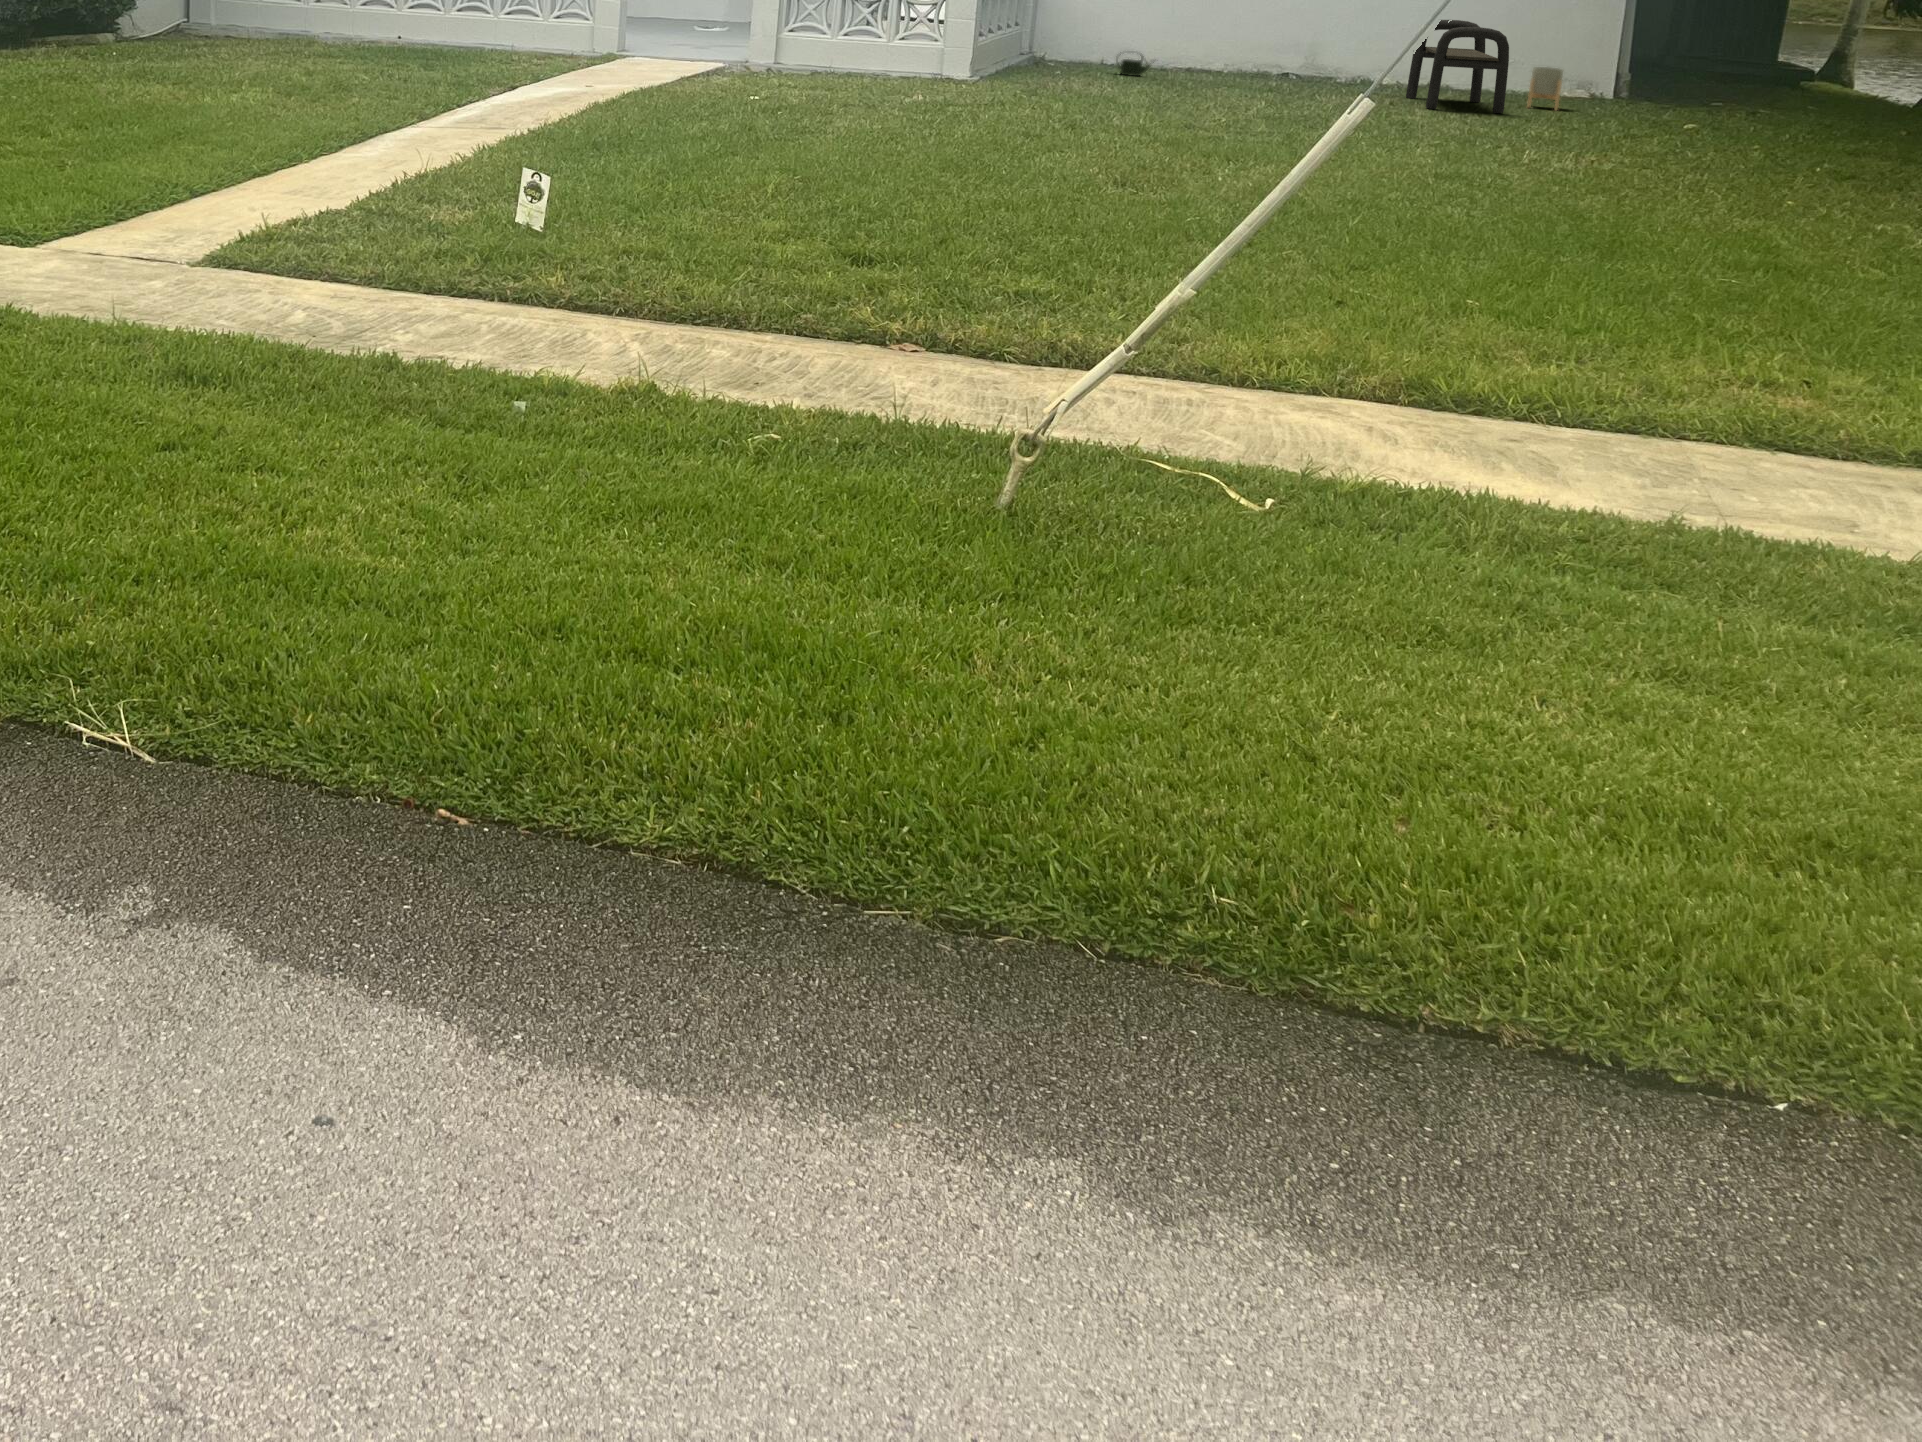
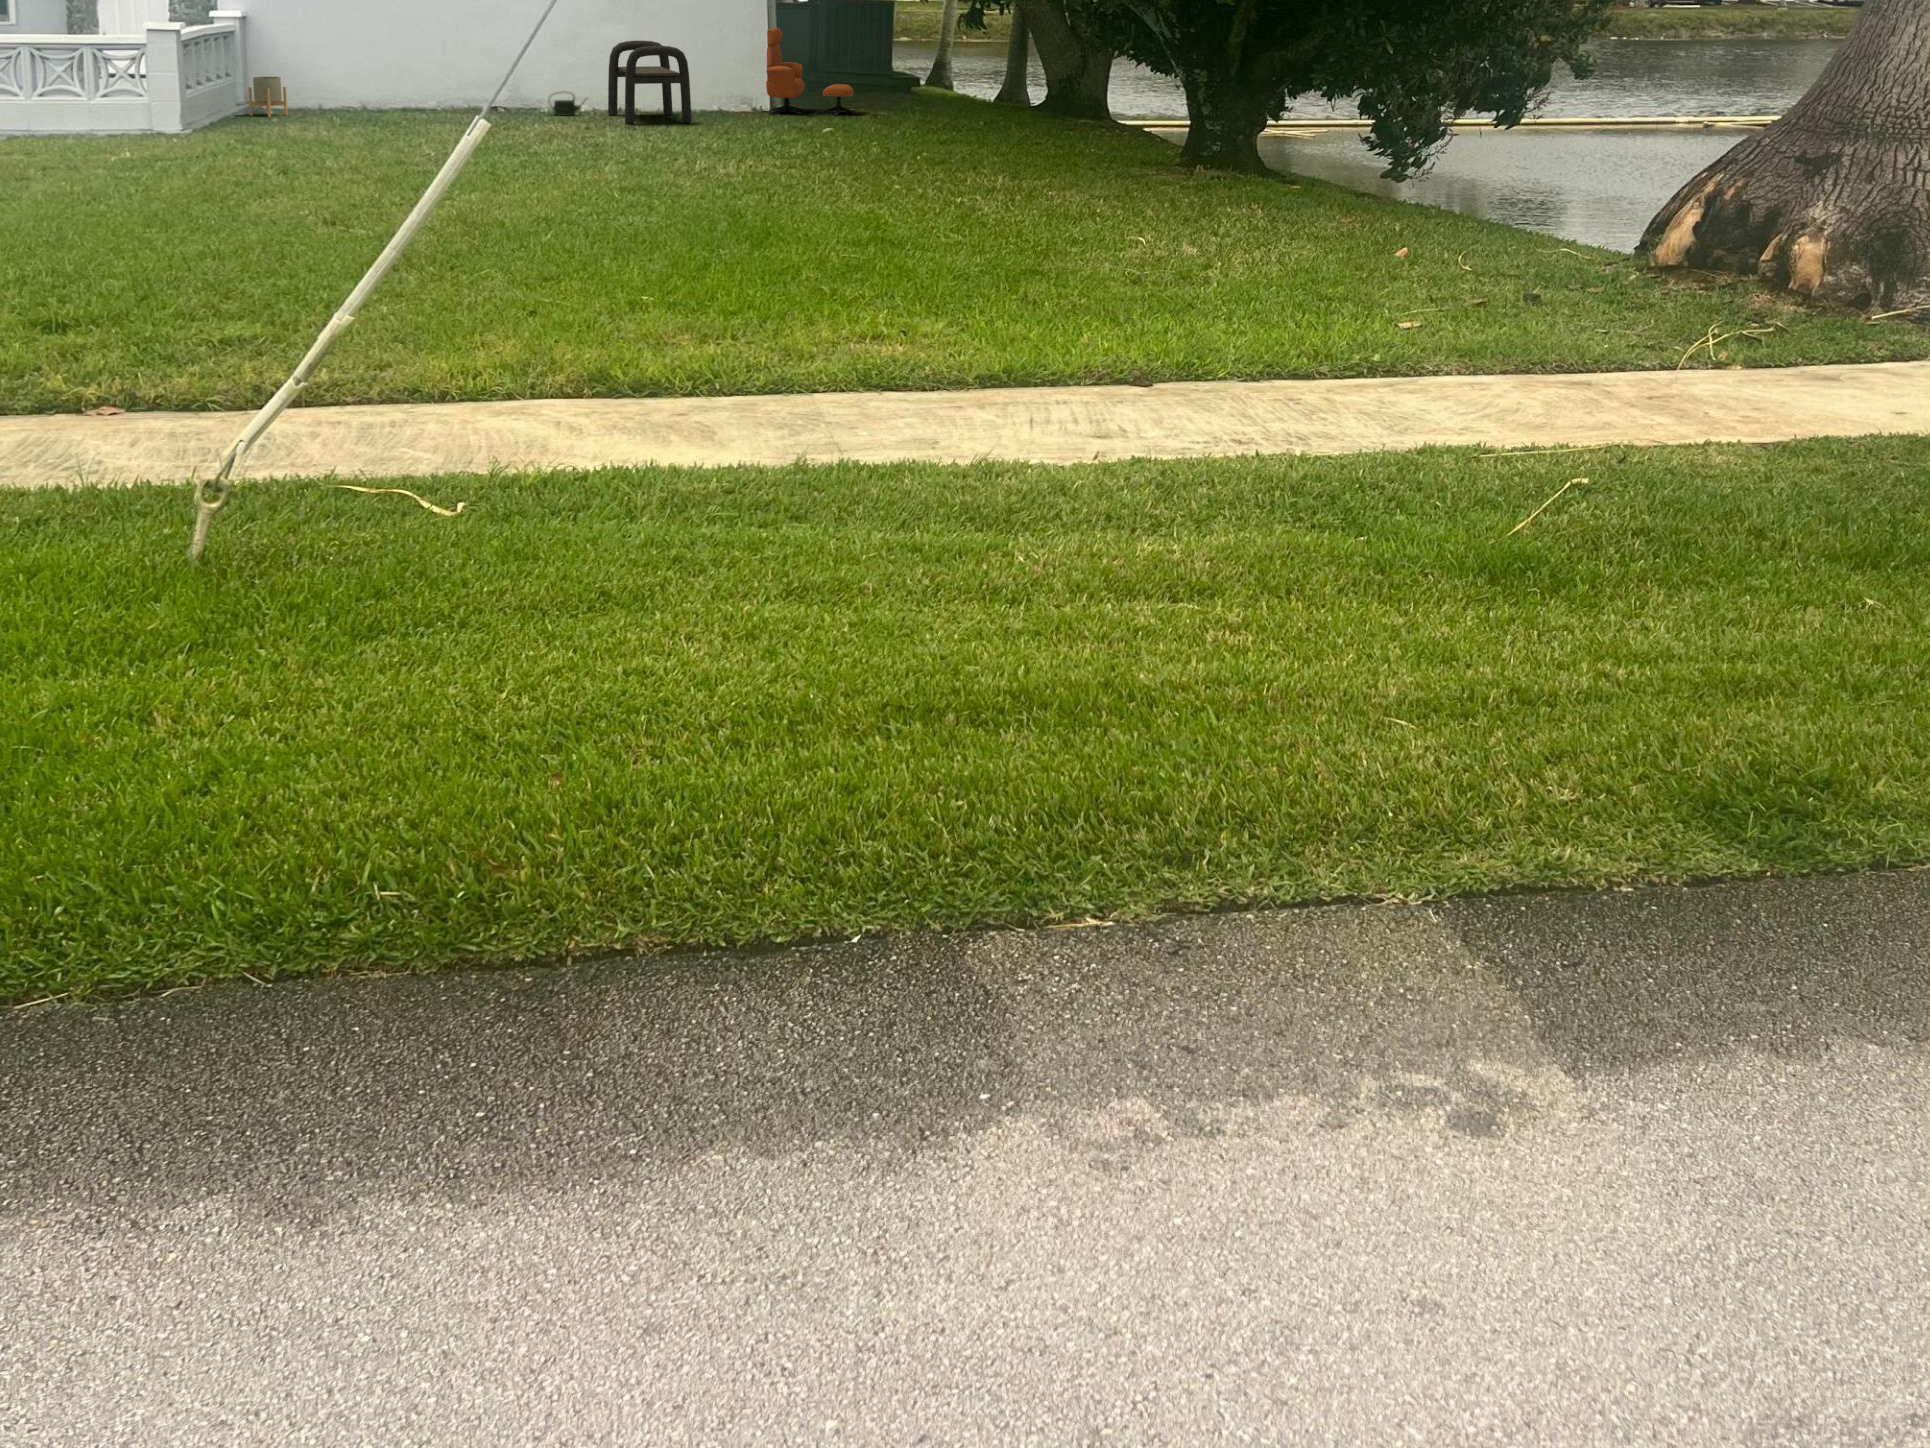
lounge chair: none [1589,16,1712,121] -> present [763,28,860,115]
watering can: present [1119,55,1154,76] -> present [553,95,582,116]
planter: present [1527,67,1563,109] -> present [248,77,288,117]

